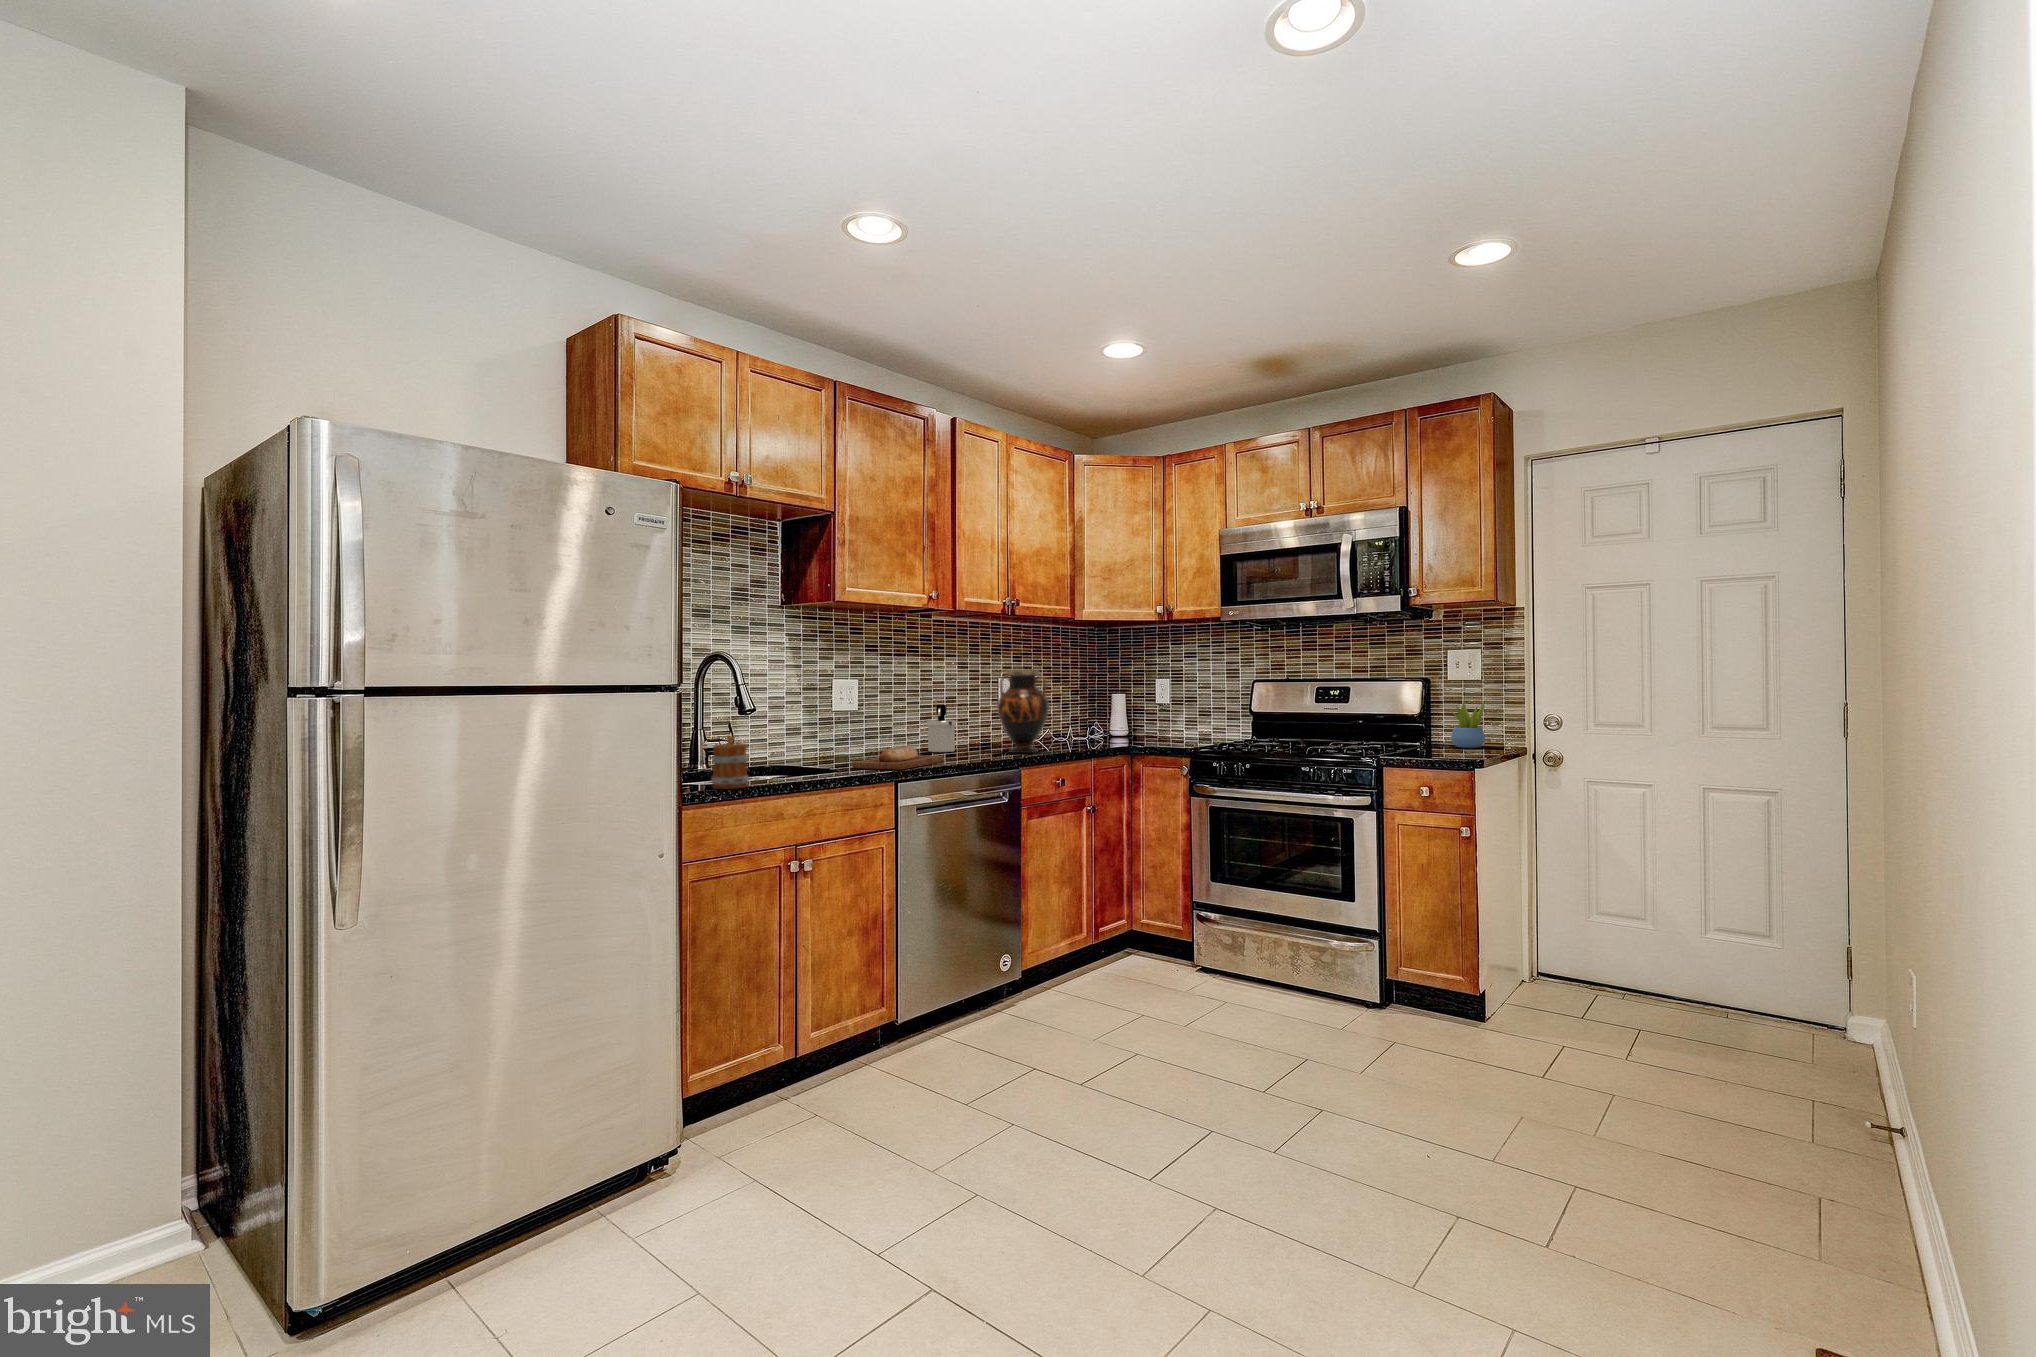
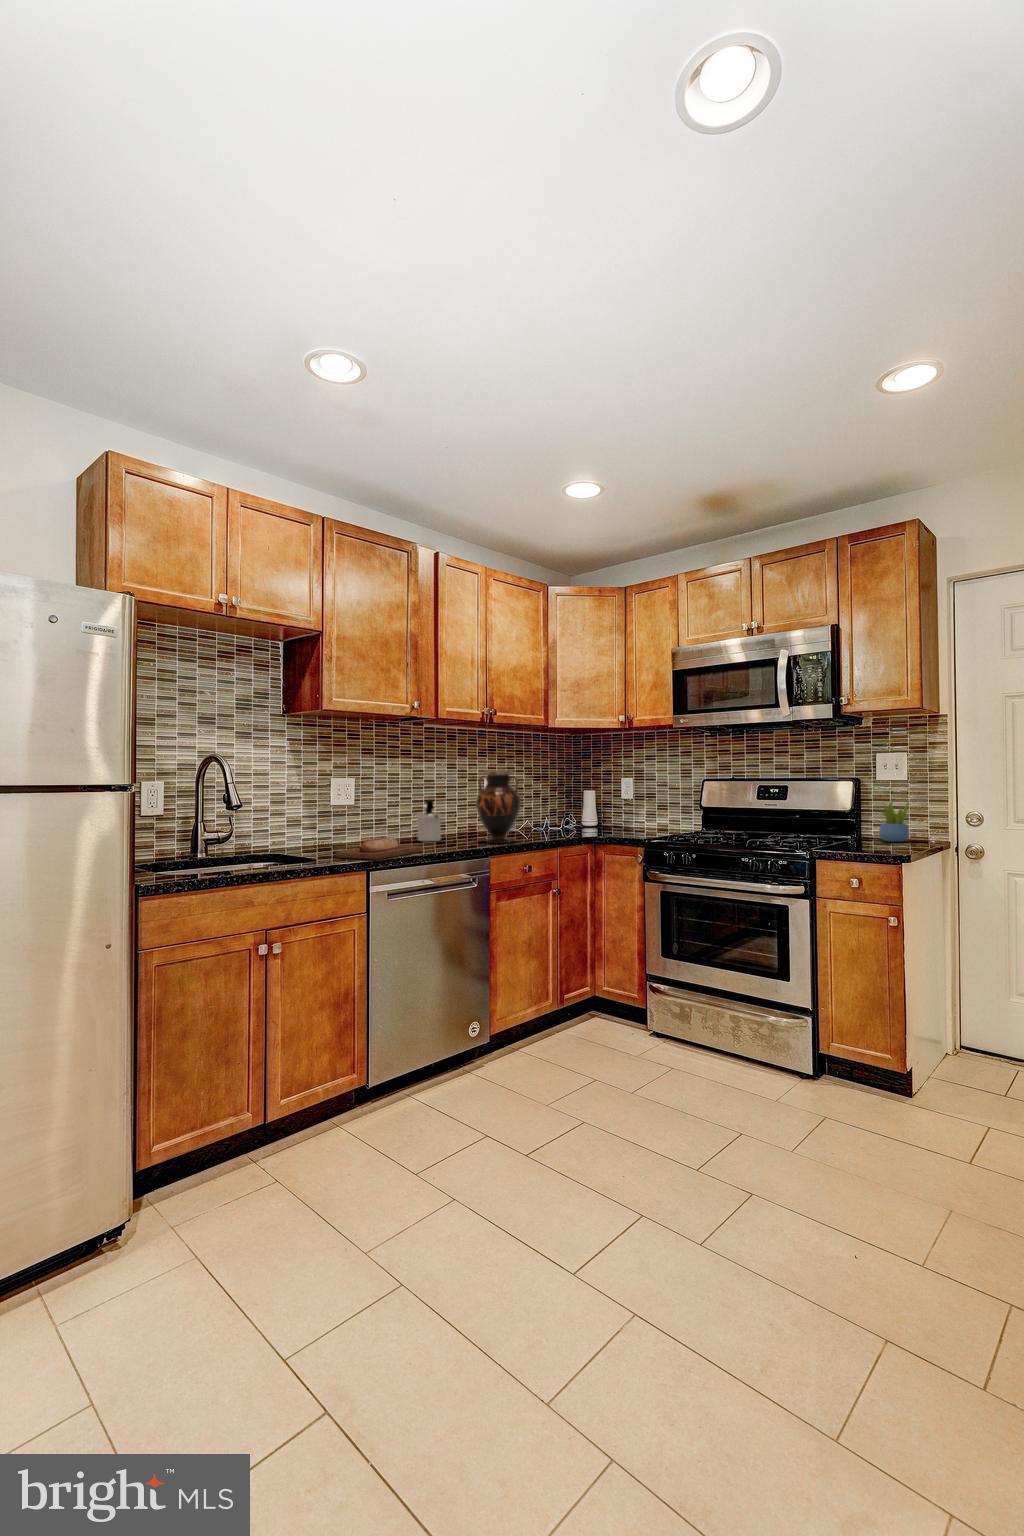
mug: present [711,736,749,789] -> none [187,830,222,879]

